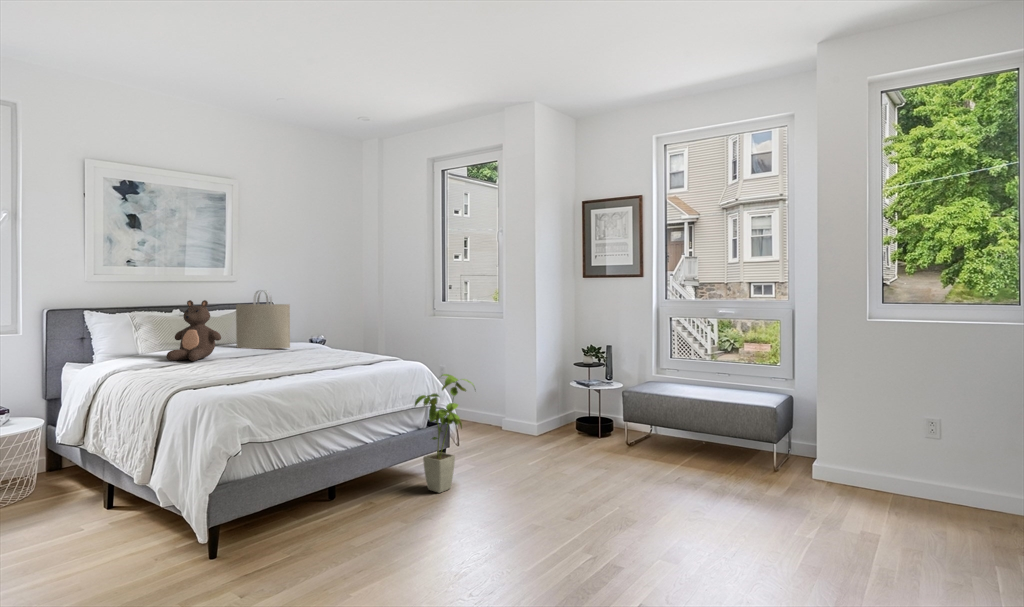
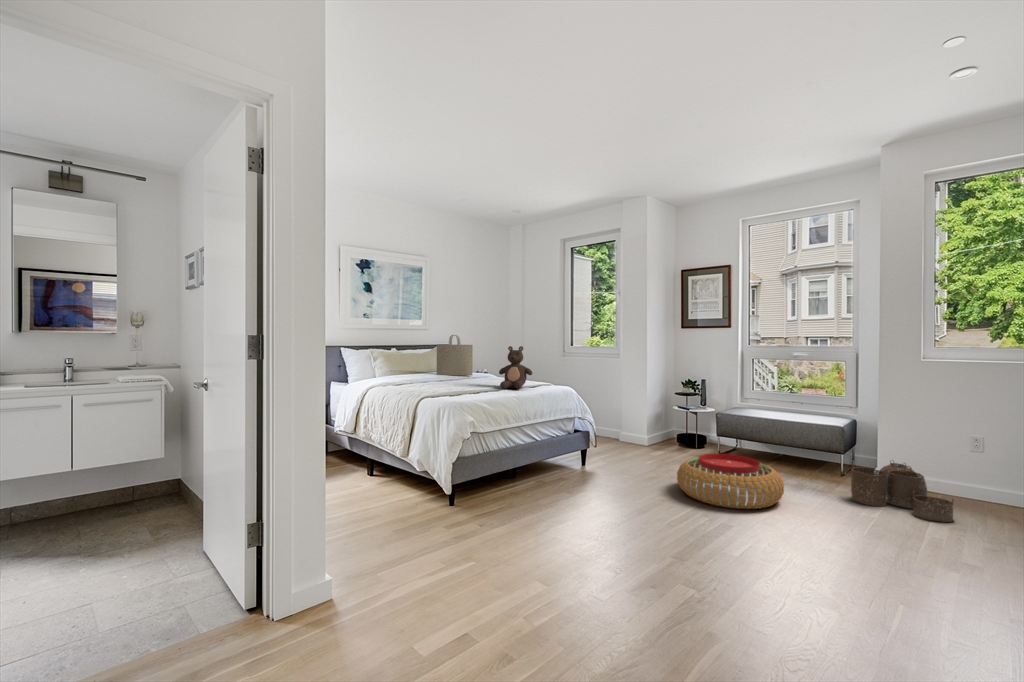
teddy bear: present [167,300,221,361] -> present [499,346,532,389]
house plant: present [415,374,474,493] -> none [569,394,613,478]
woven basket: none [780,448,900,533] -> present [851,462,954,522]
pouf: none [560,451,697,531] -> present [677,453,784,509]

